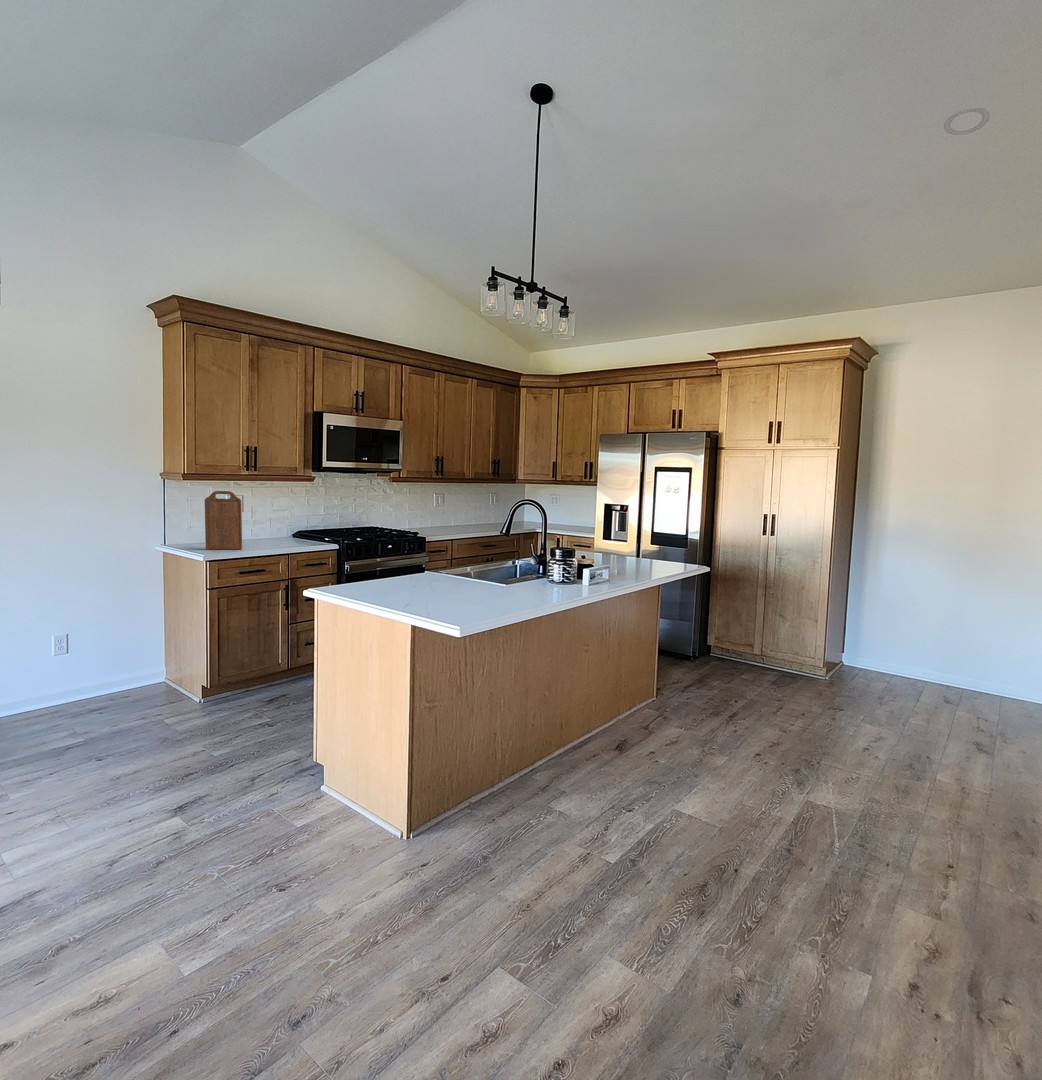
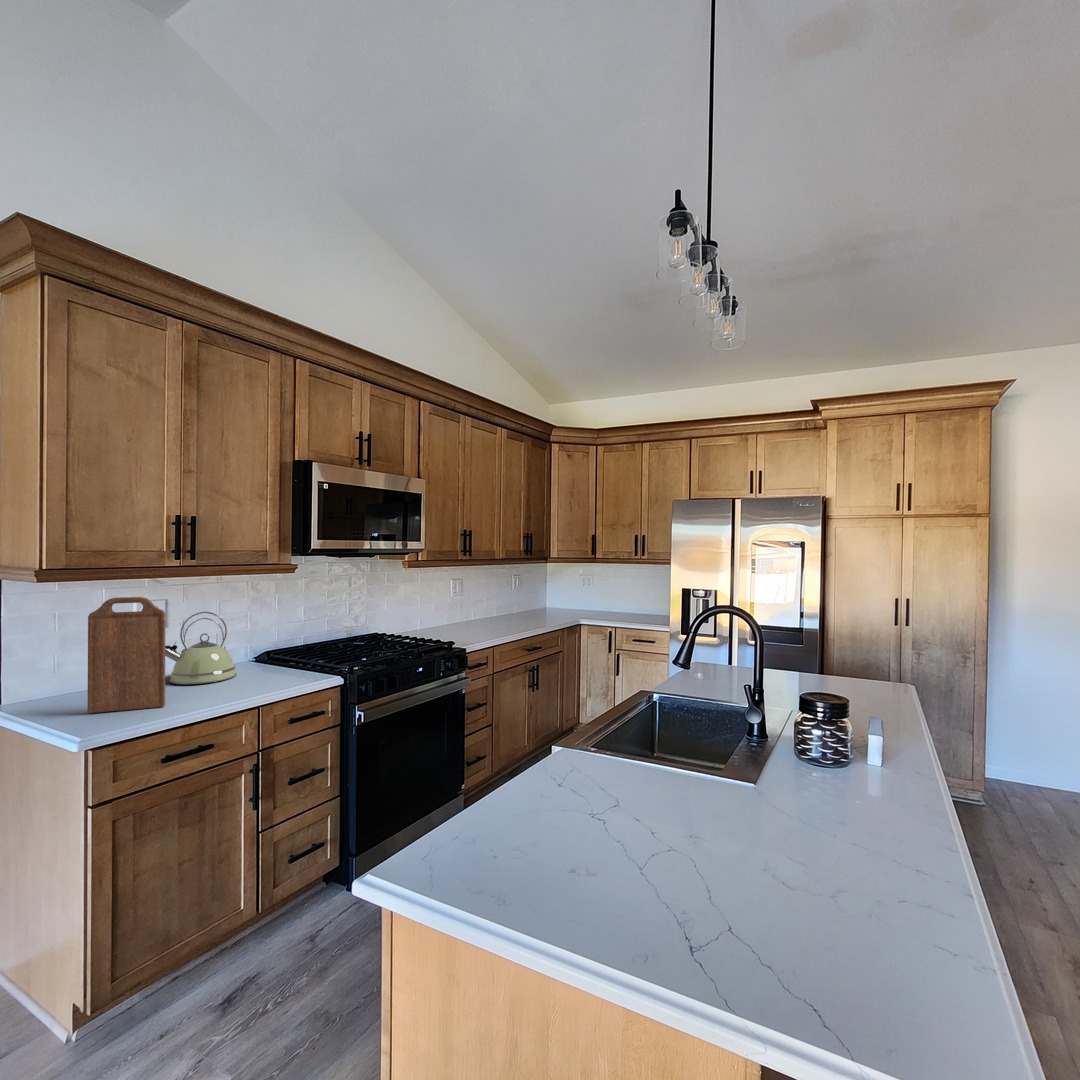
kettle: none [239,503,280,542] -> present [165,612,237,684]

